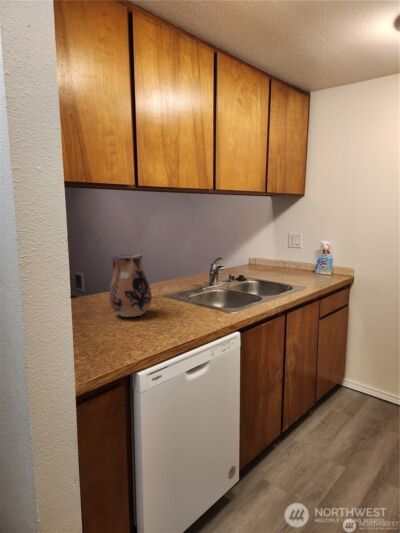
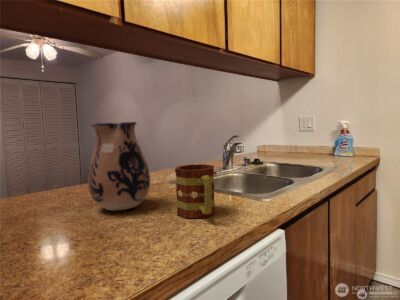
mug: none [170,287,196,323] -> present [175,164,215,218]

